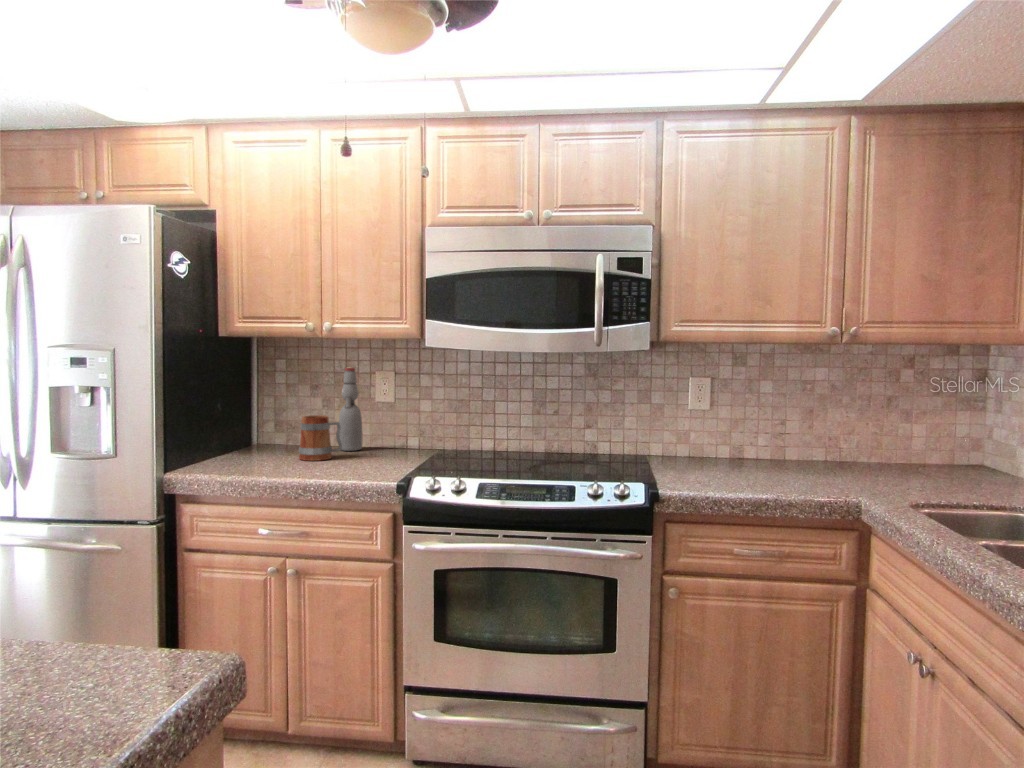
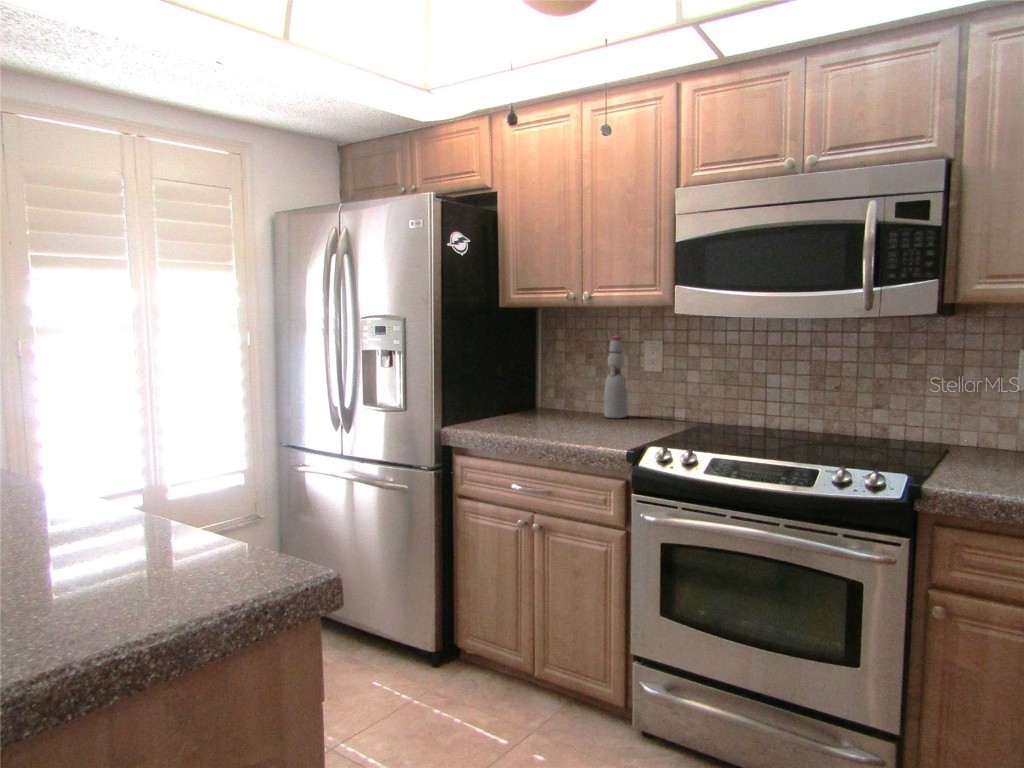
mug: present [299,415,342,461] -> none [560,382,600,425]

